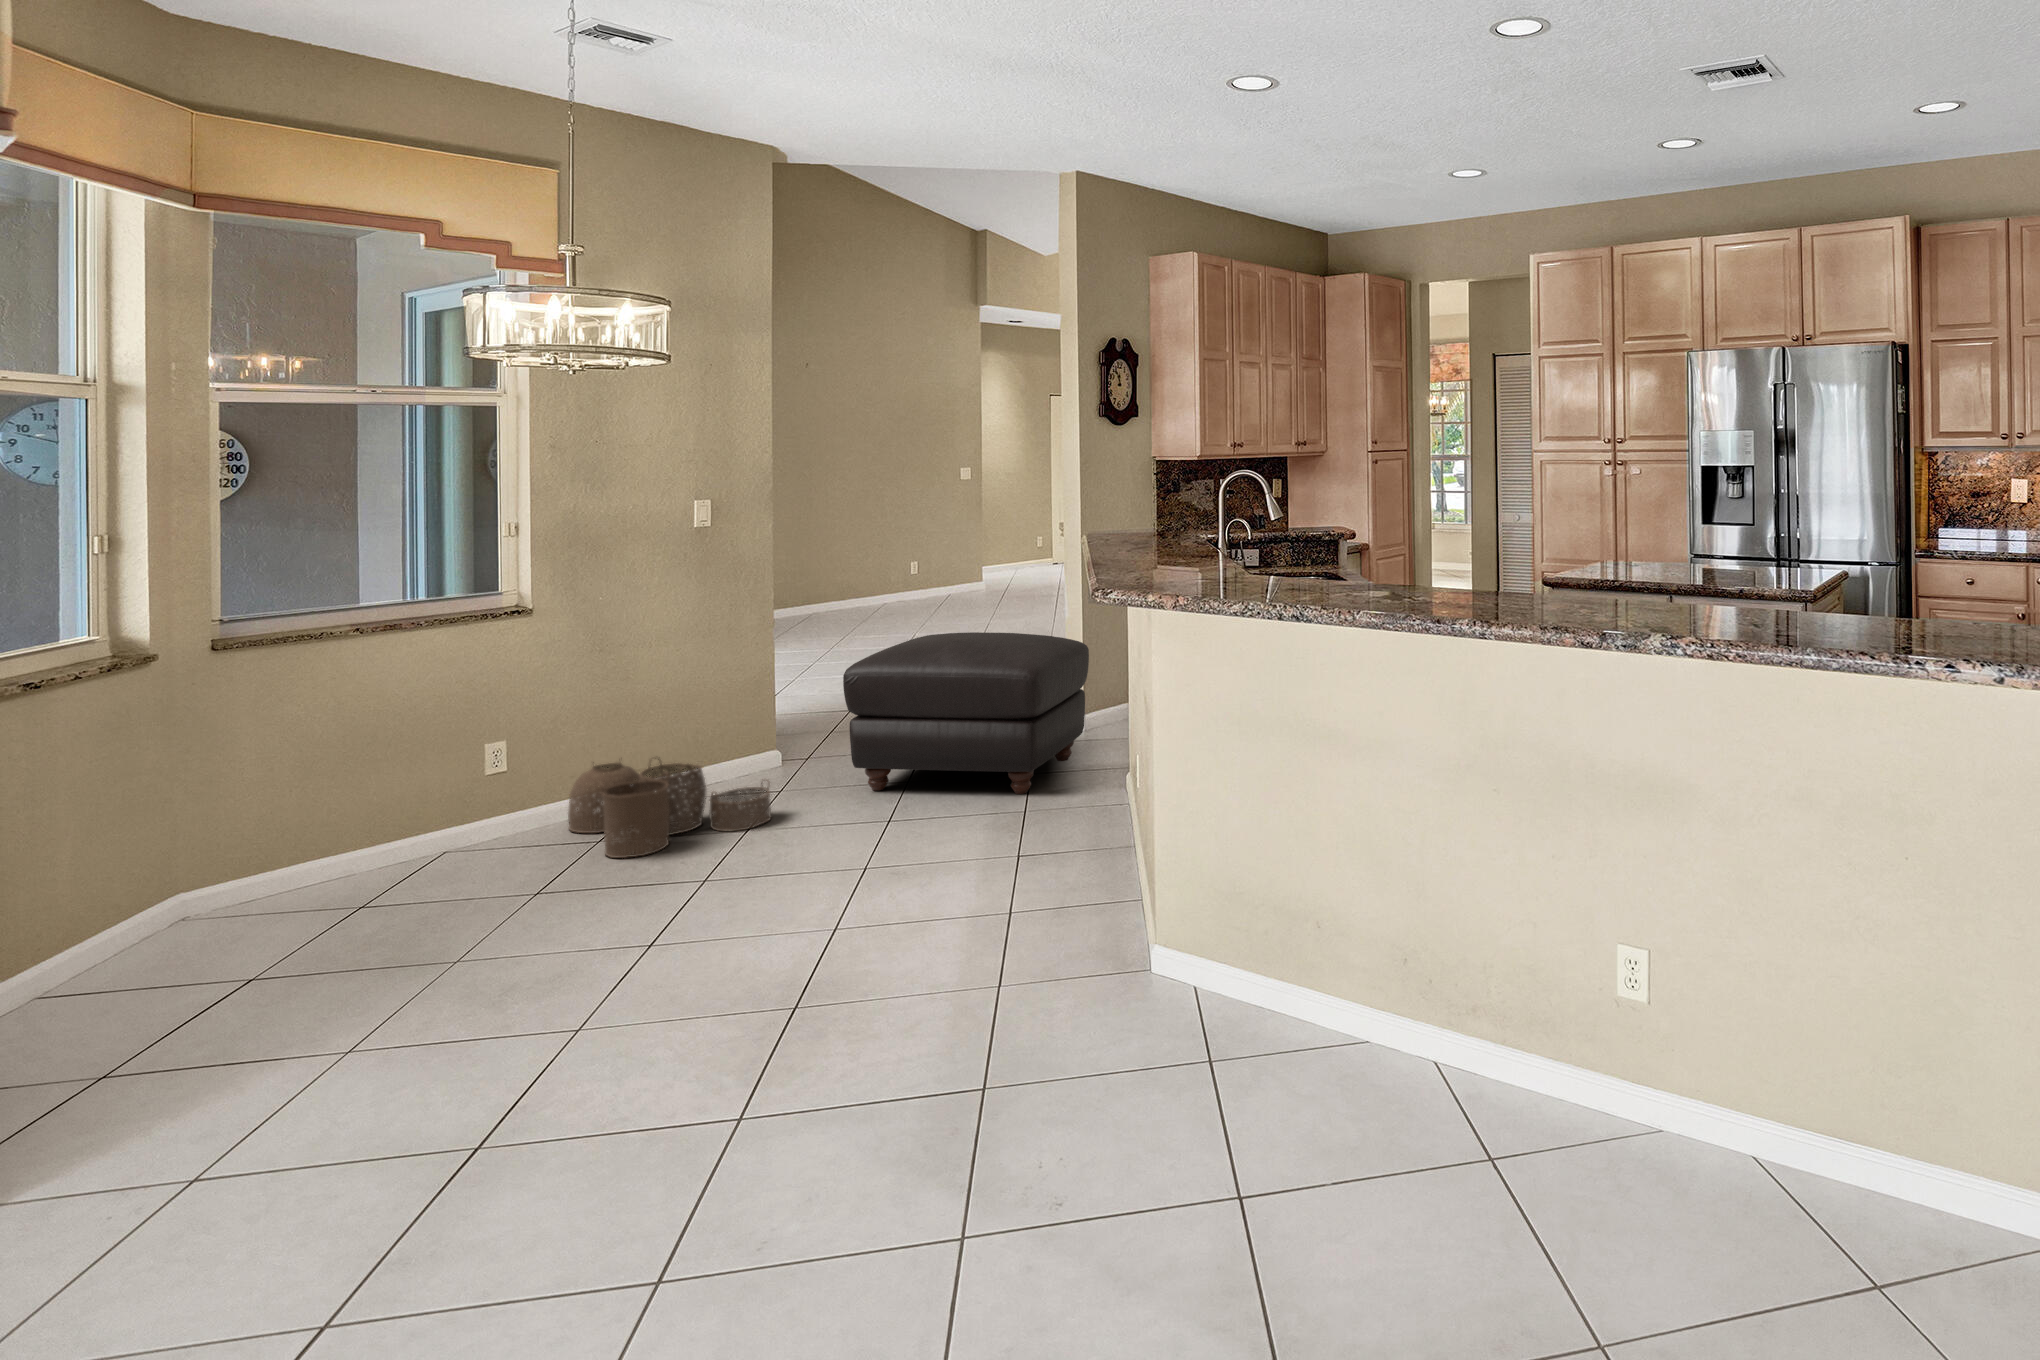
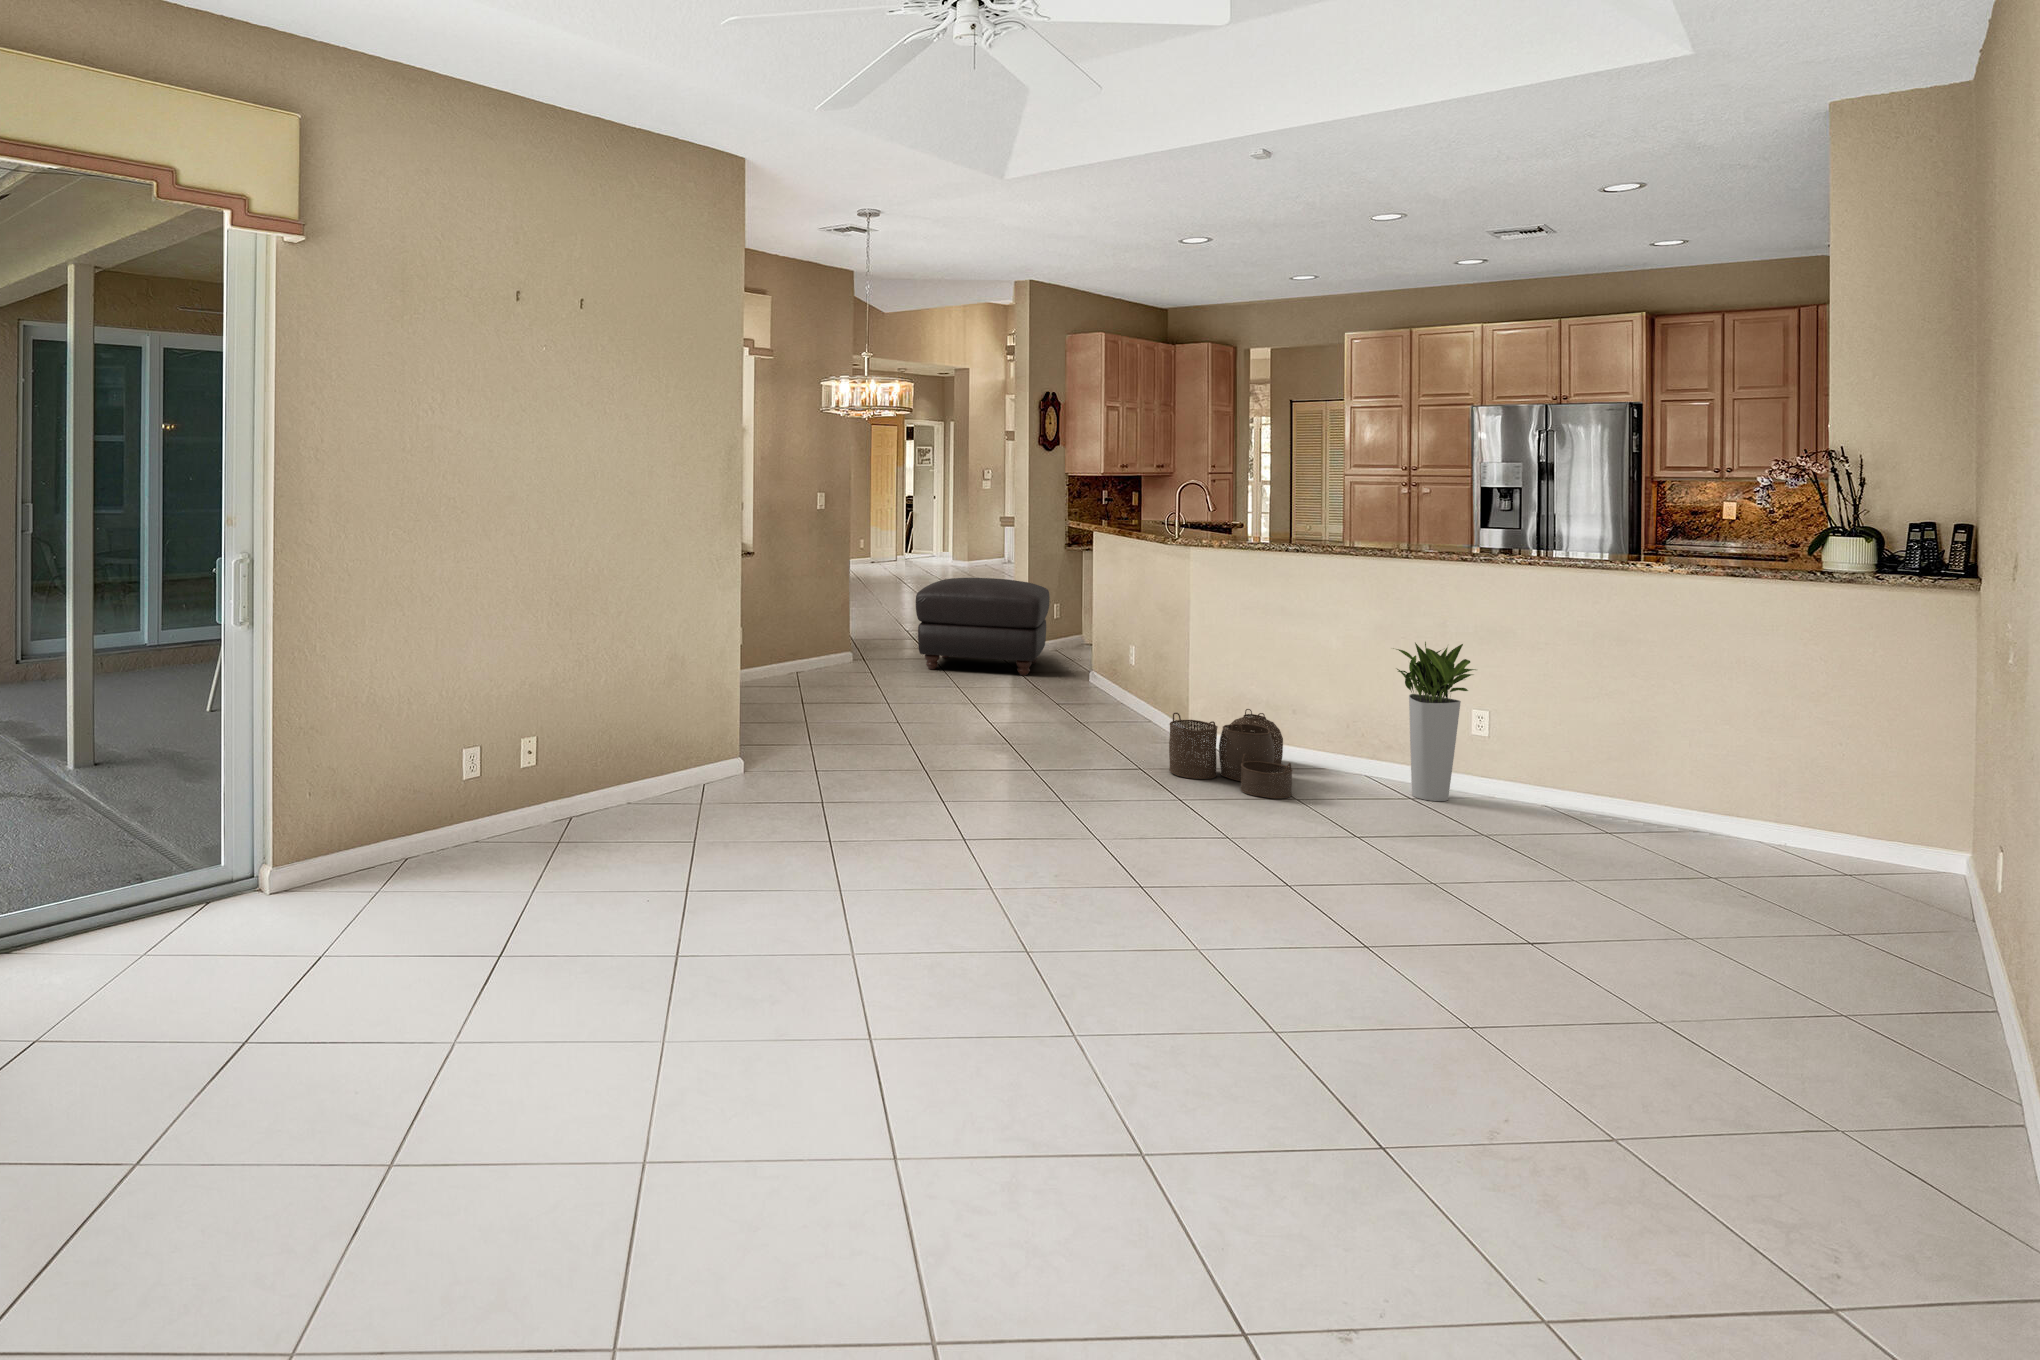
woven basket: present [568,759,771,858] -> present [1169,709,1292,799]
planter: none [1464,822,1629,1167] -> present [1396,642,1476,801]

